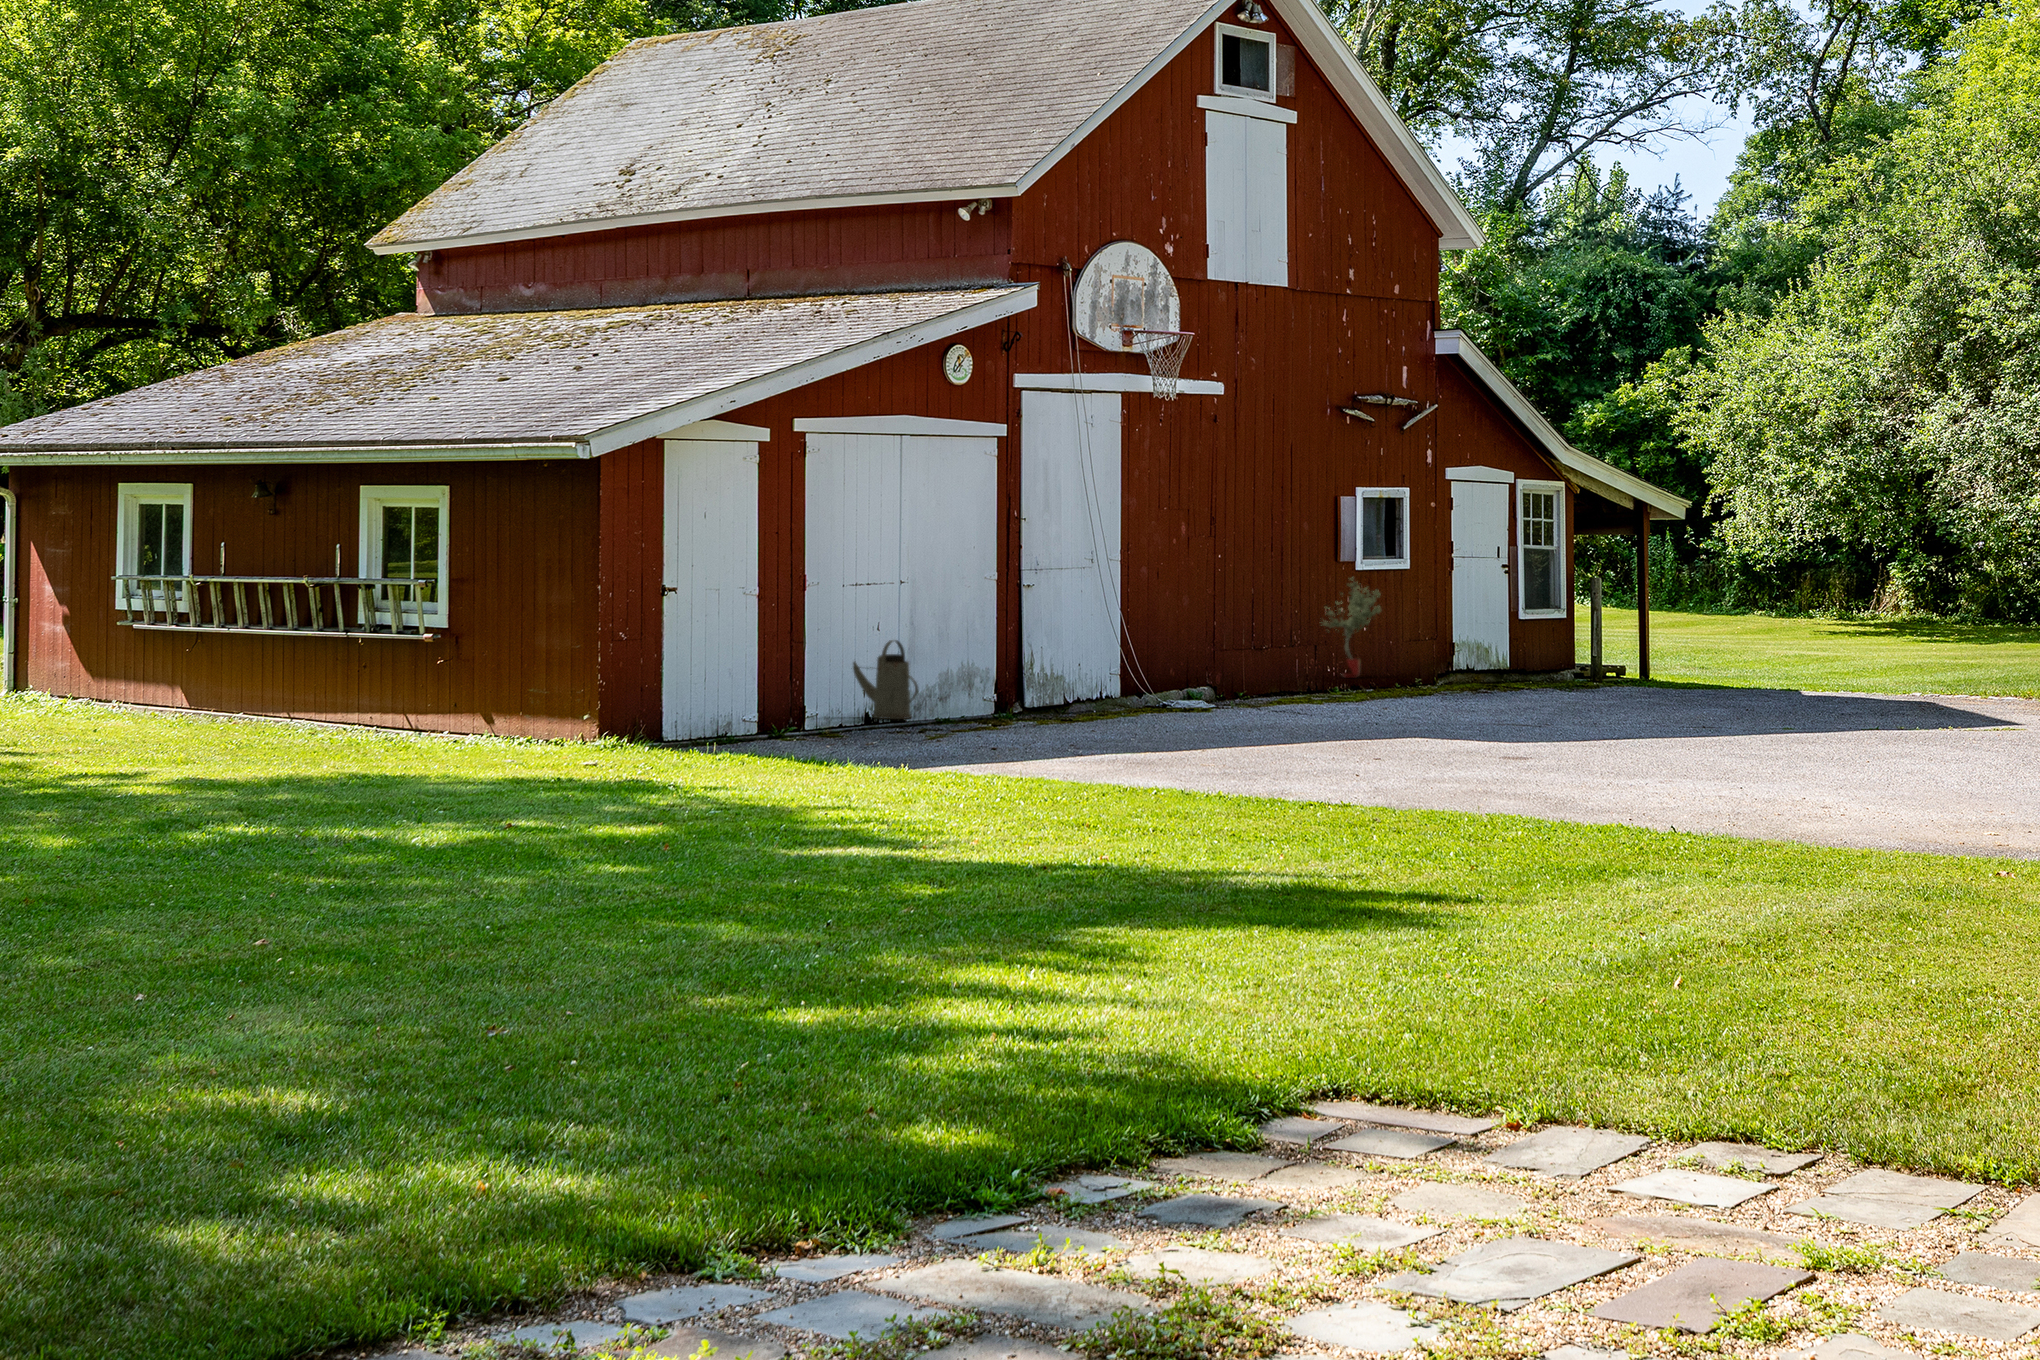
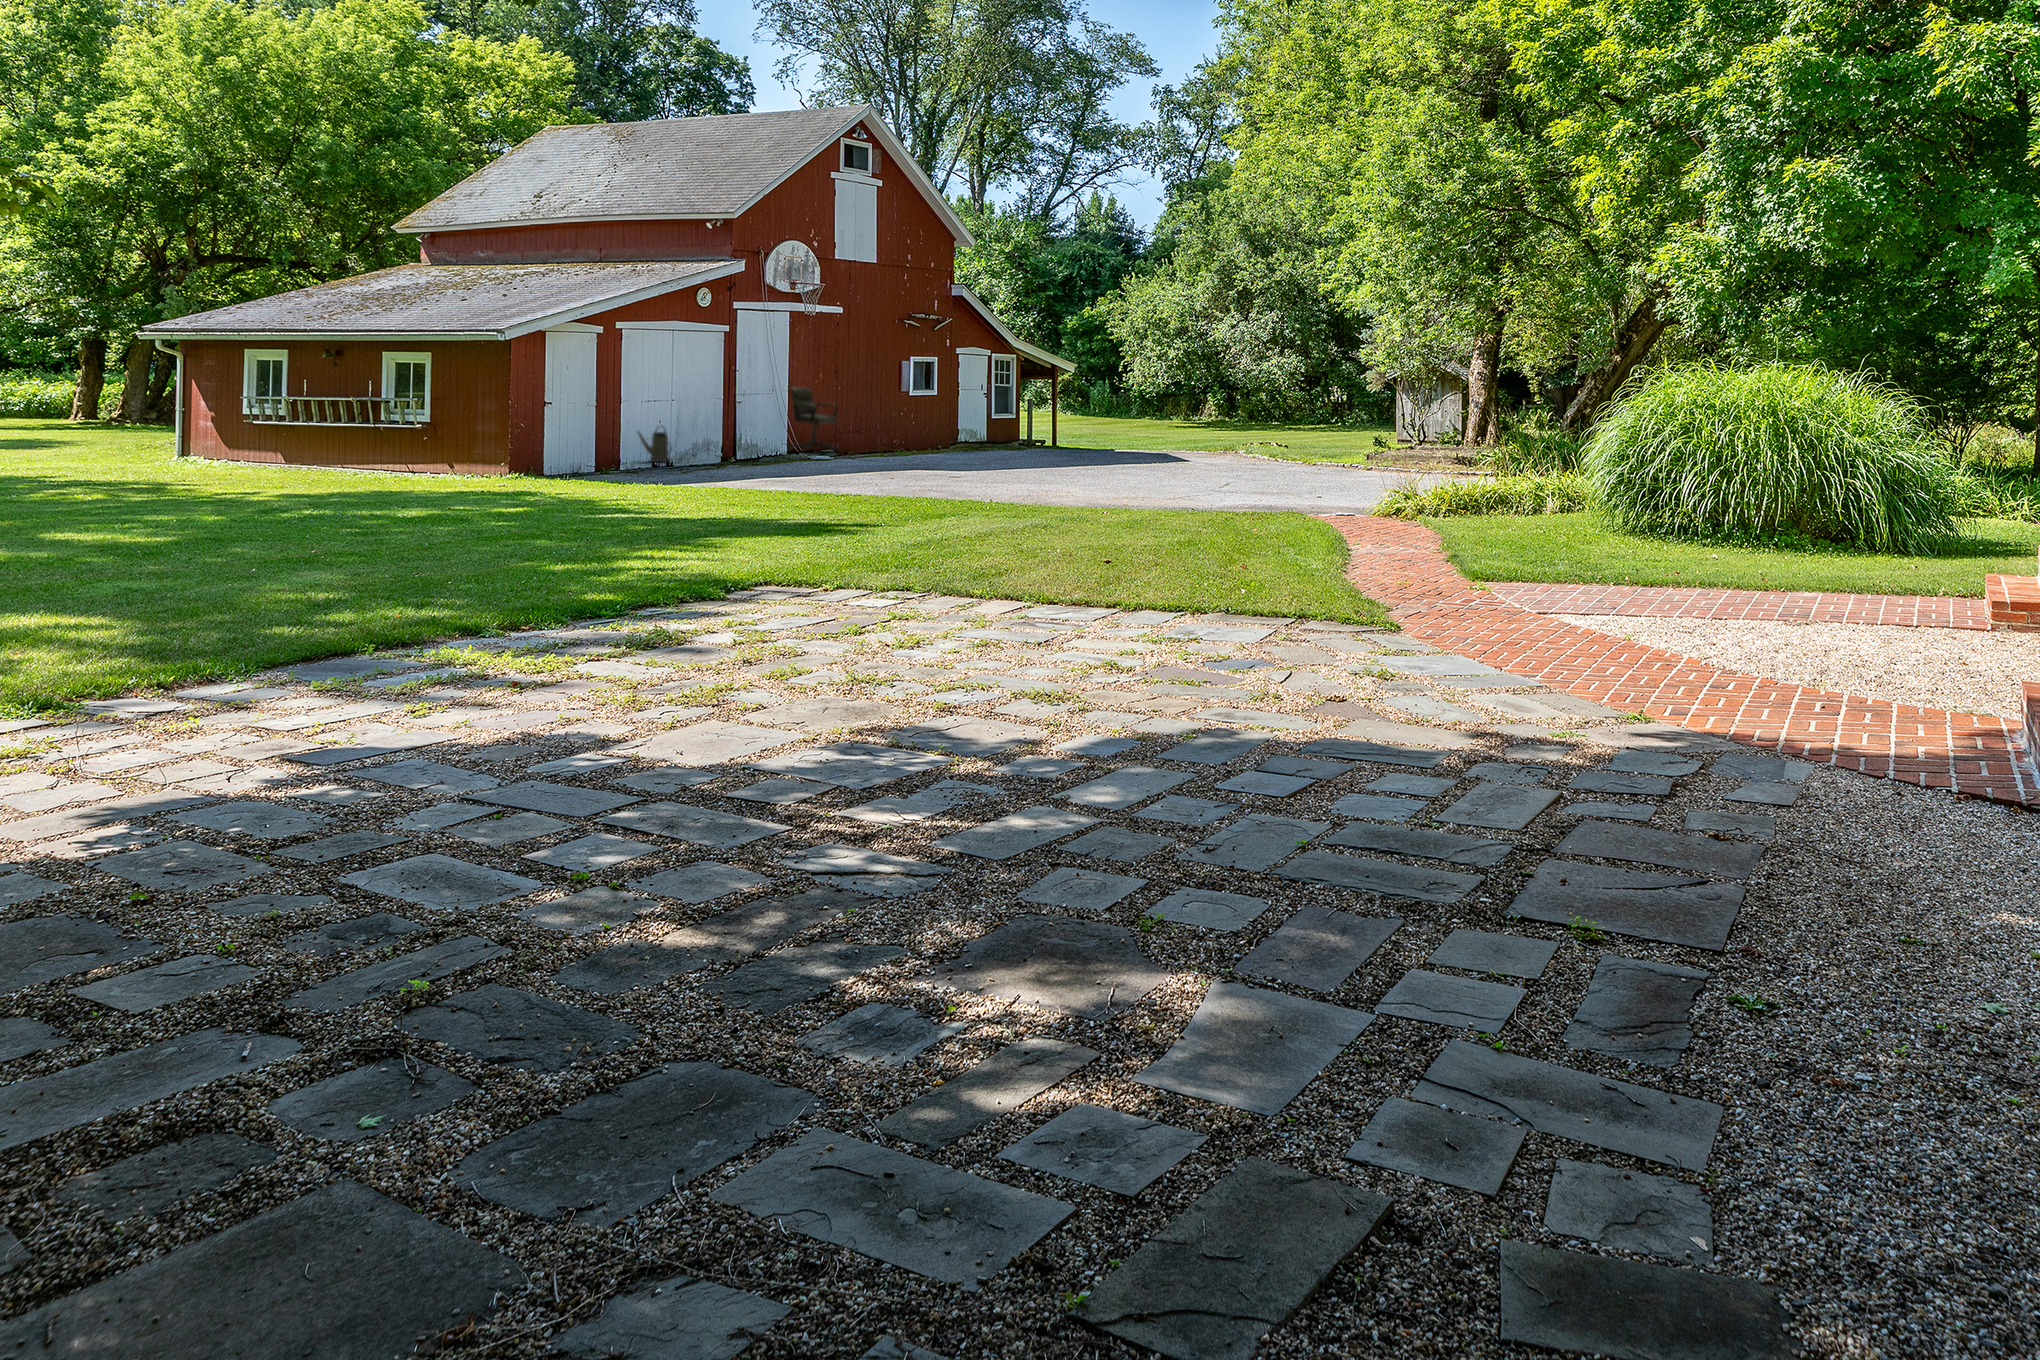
chair: none [1129,552,1229,693] -> present [789,387,838,452]
potted tree: present [1322,577,1381,678] -> none [888,400,919,447]

